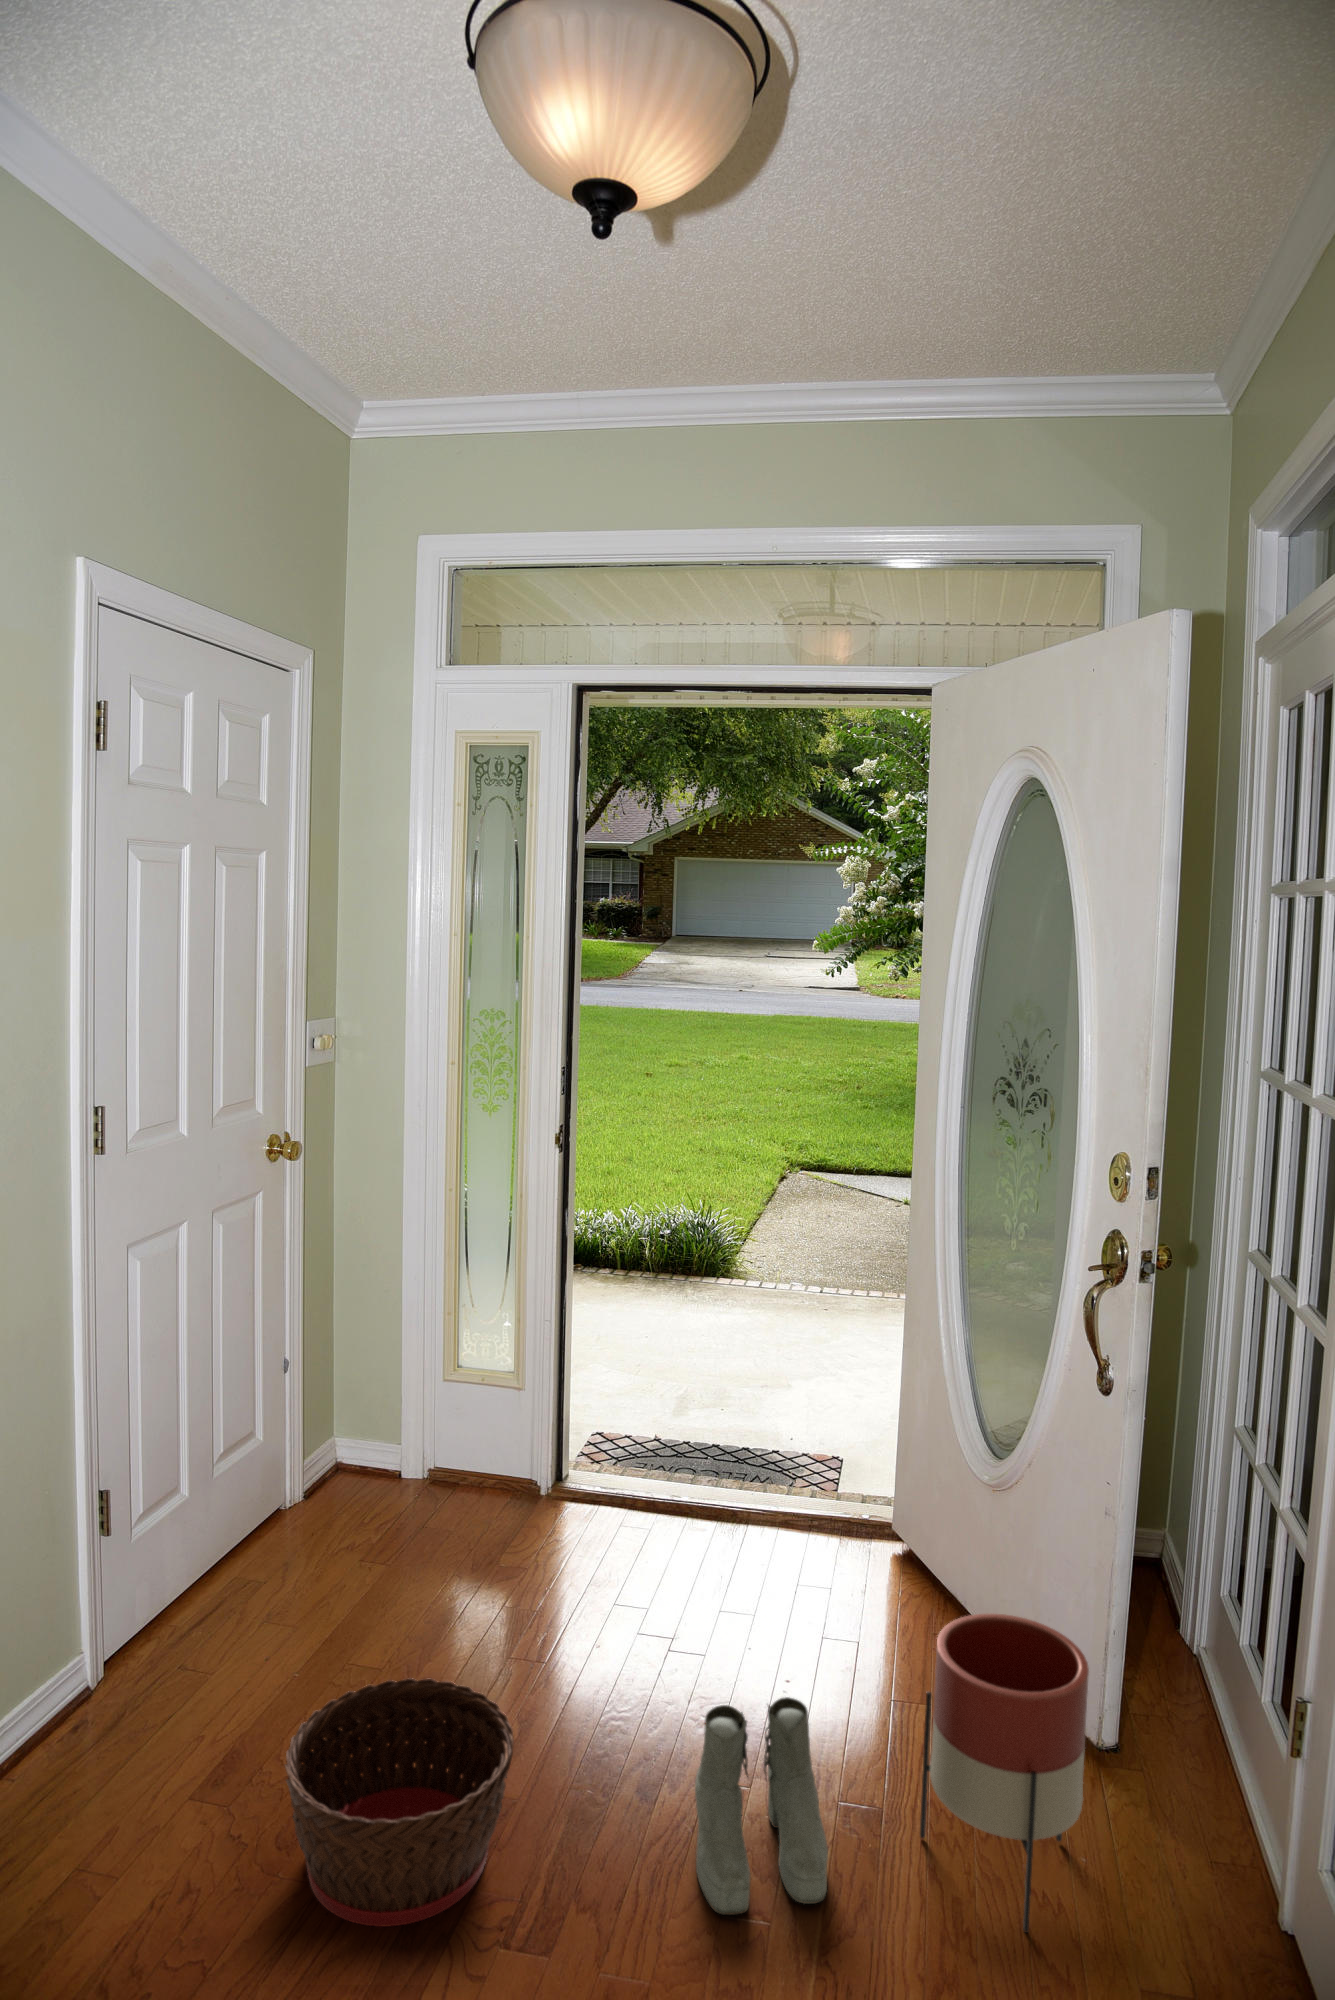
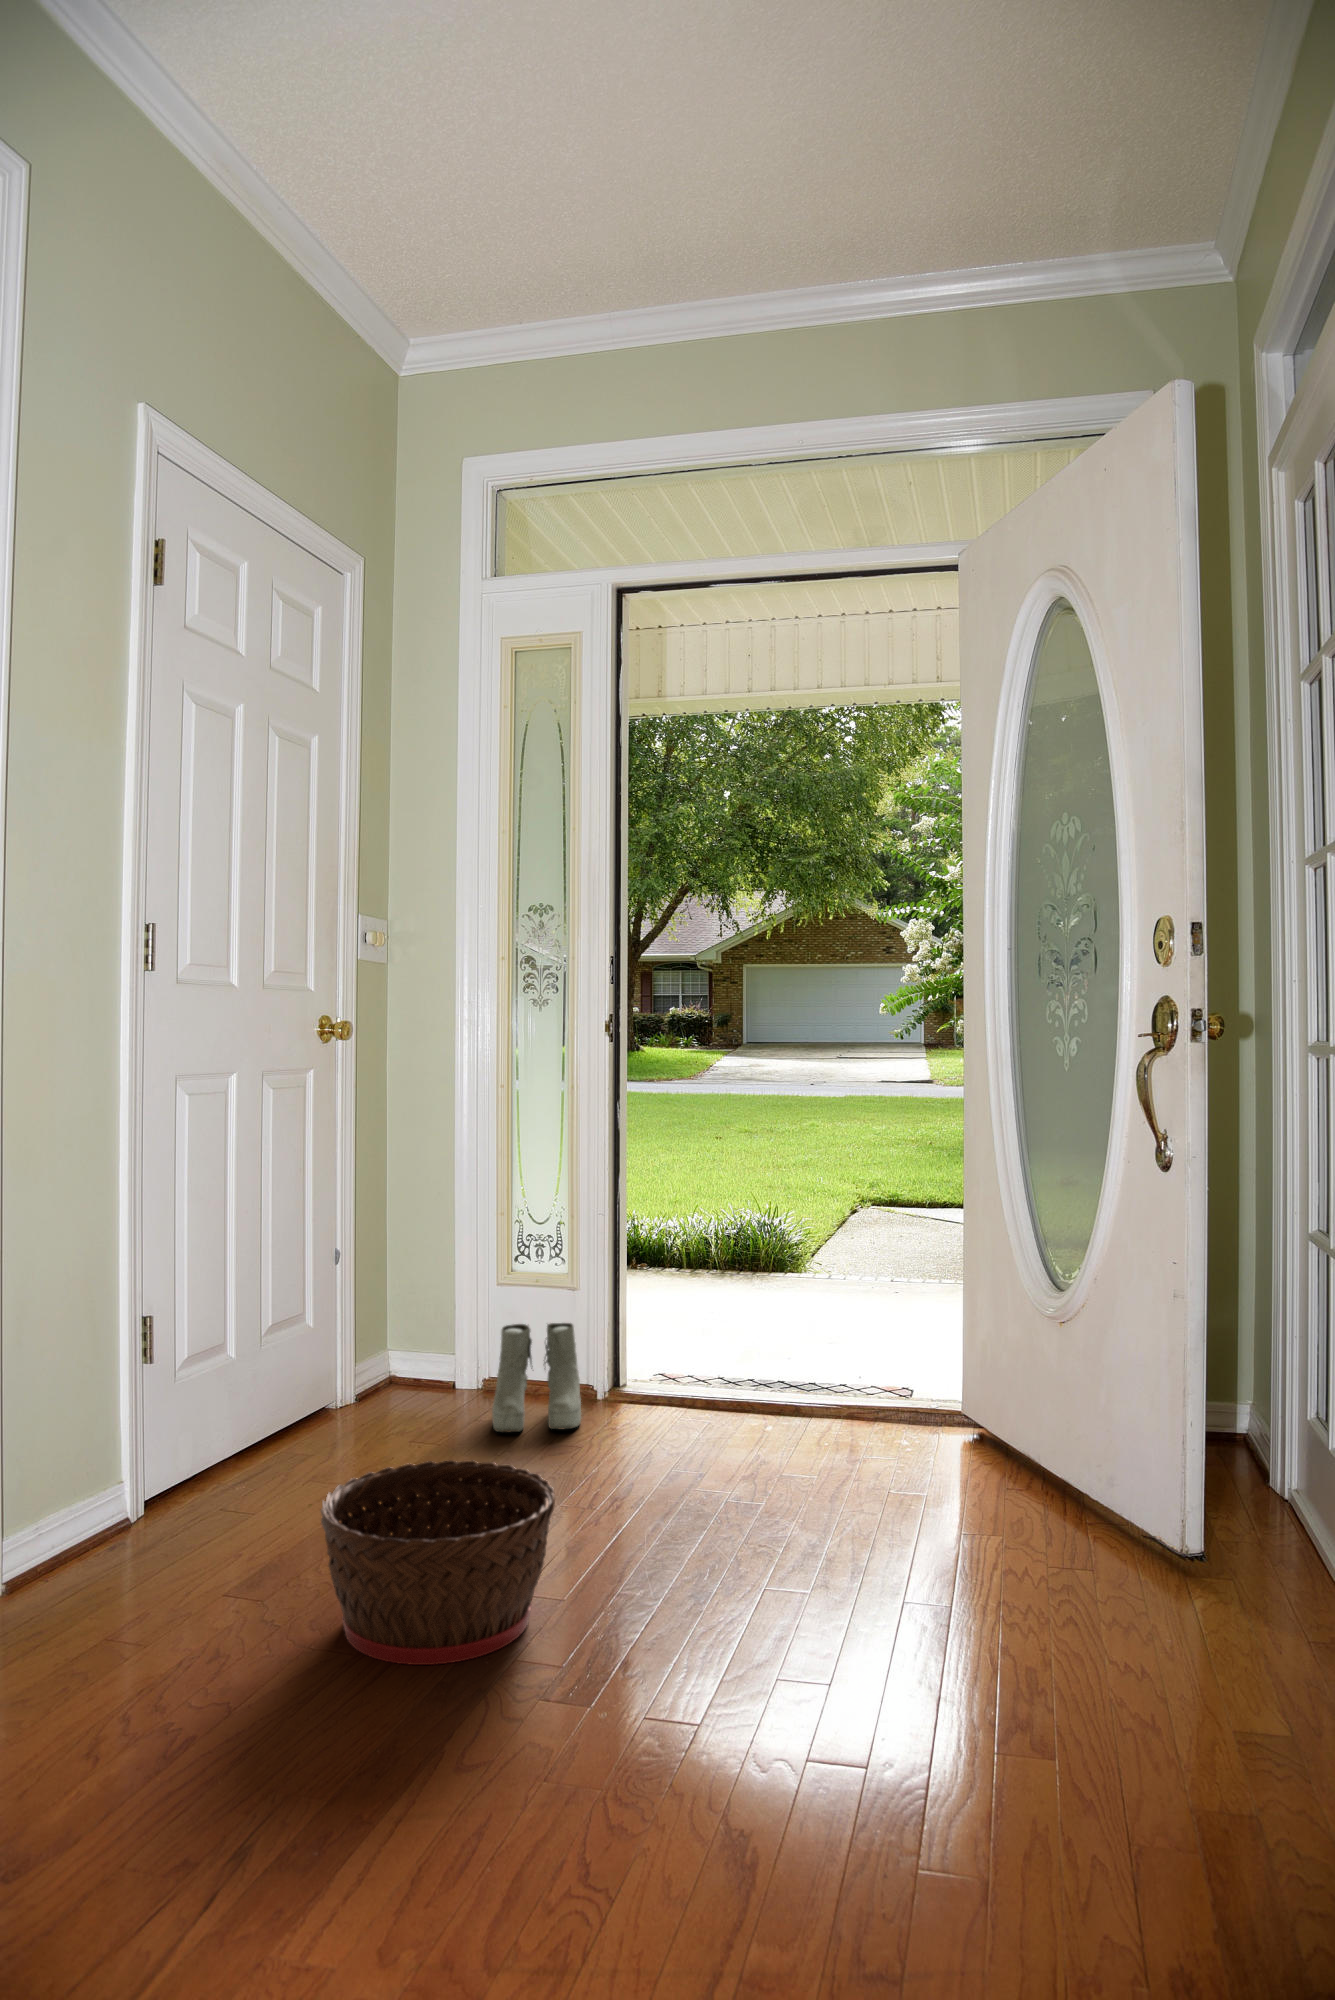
planter: present [920,1614,1089,1933] -> none [987,1376,1157,1678]
boots: present [695,1697,828,1915] -> present [492,1323,581,1432]

